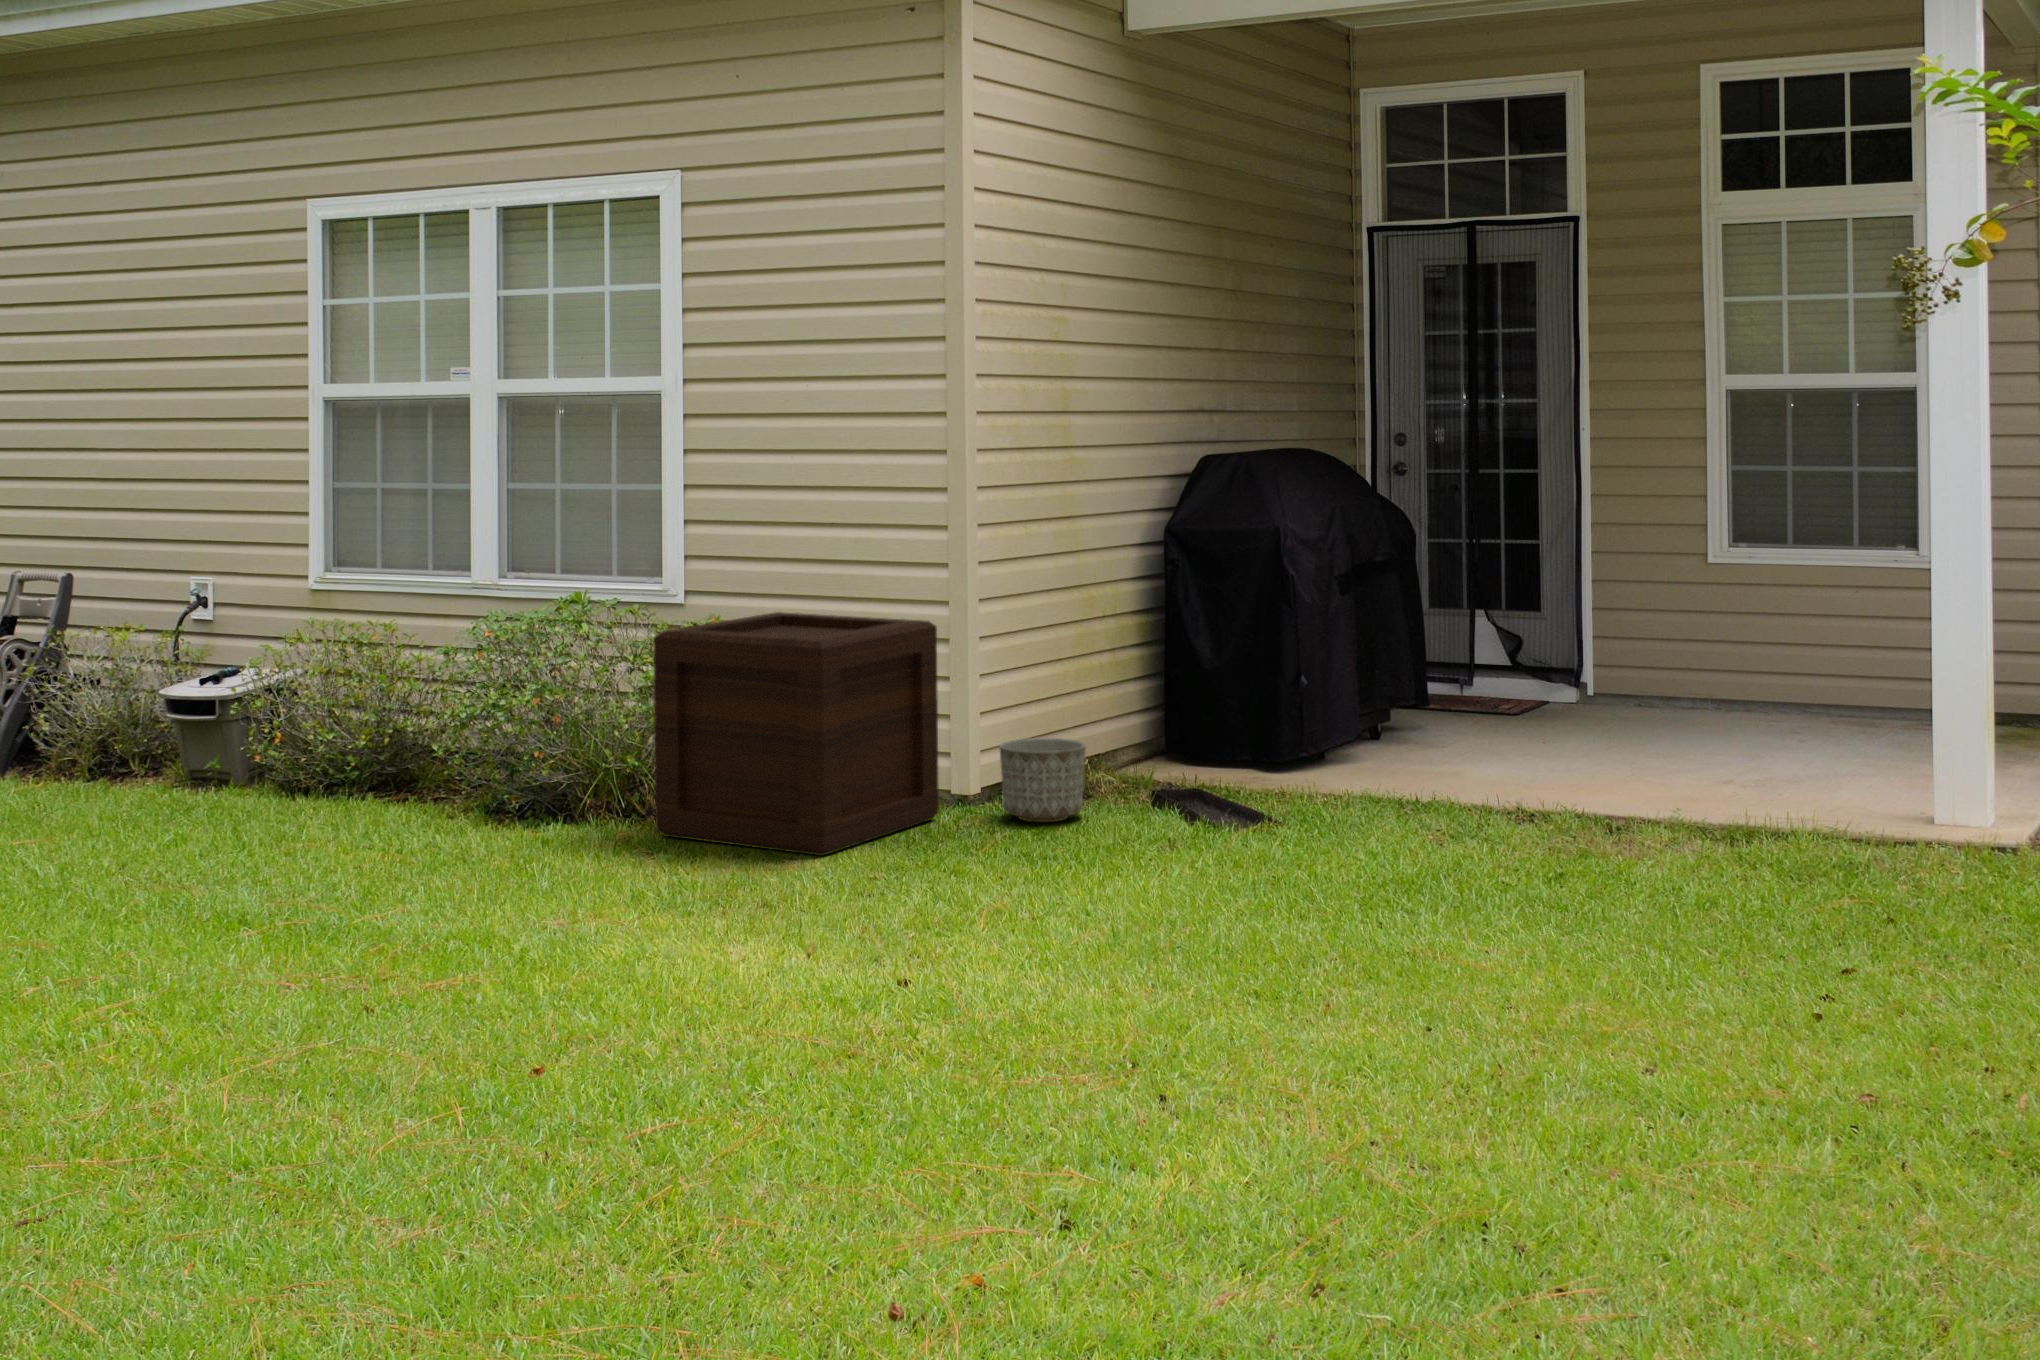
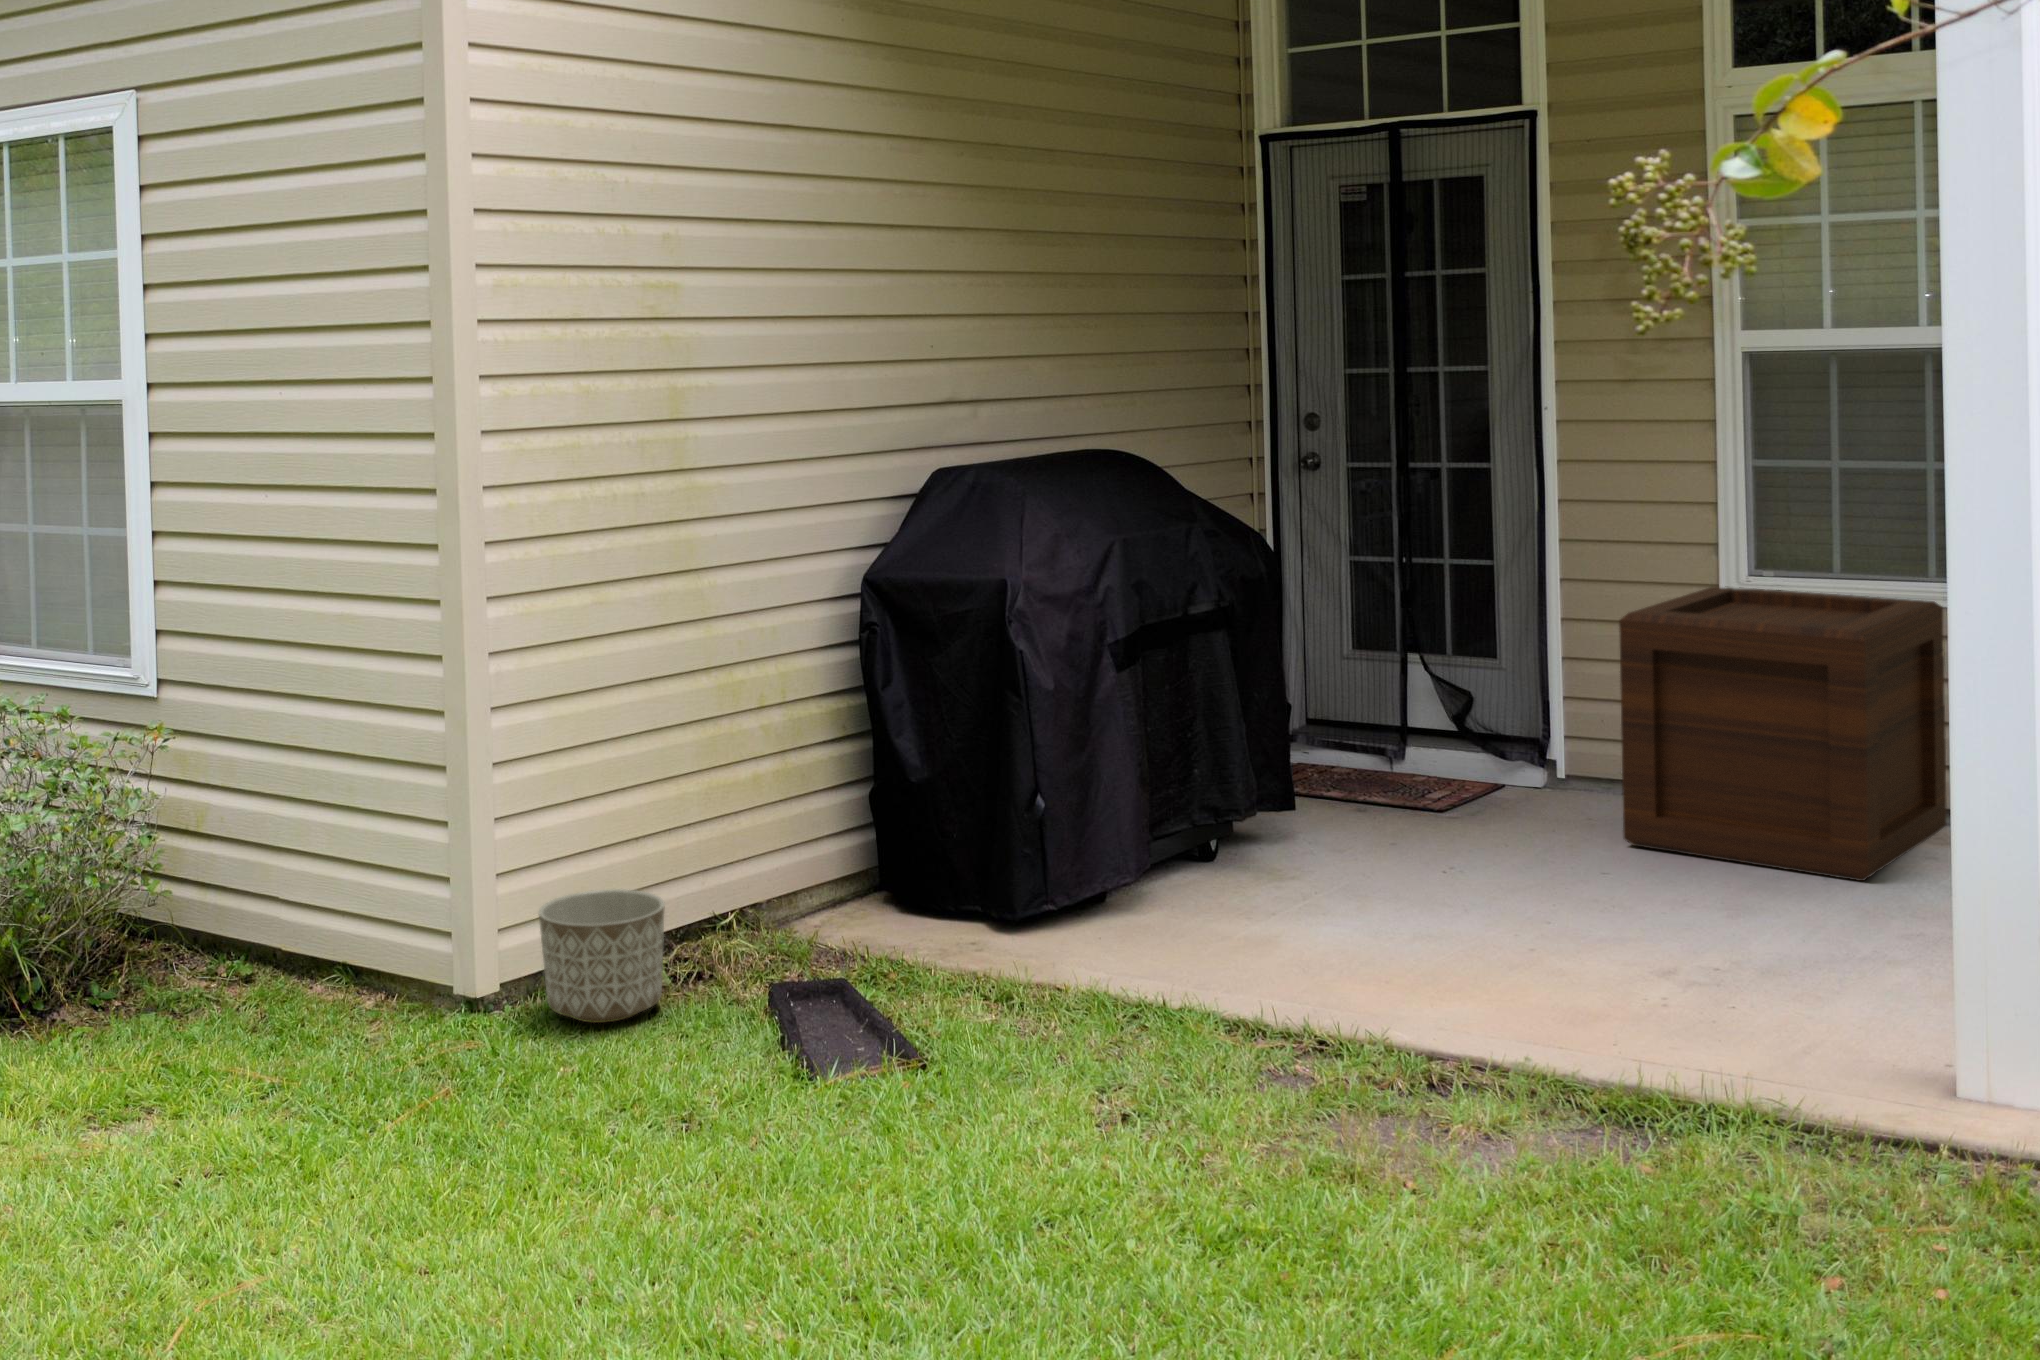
wooden crate: present [654,612,939,856] -> present [1619,587,1947,881]

